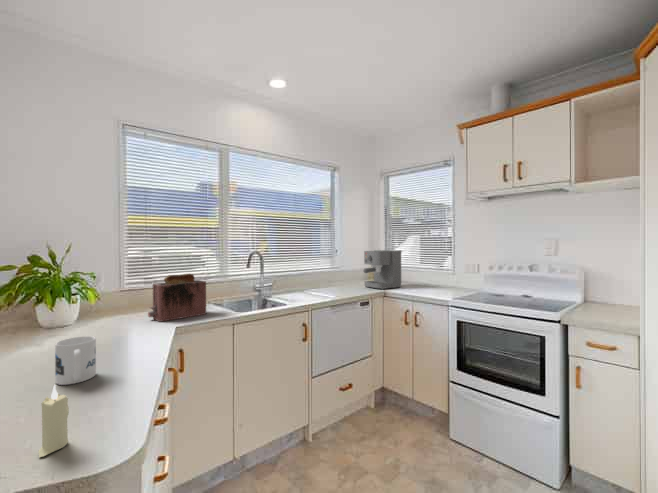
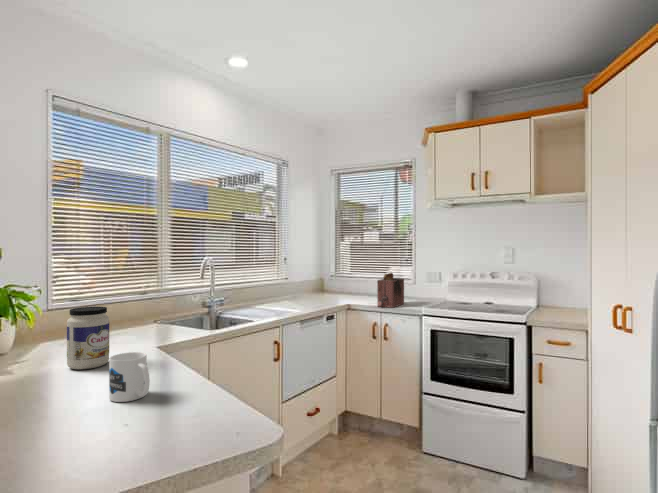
coffee maker: present [364,250,401,289] -> none [322,257,363,301]
toaster: present [148,274,206,322] -> present [377,273,404,308]
jar: none [84,290,122,344] -> present [67,306,109,369]
candle: present [39,385,69,457] -> none [198,379,219,441]

